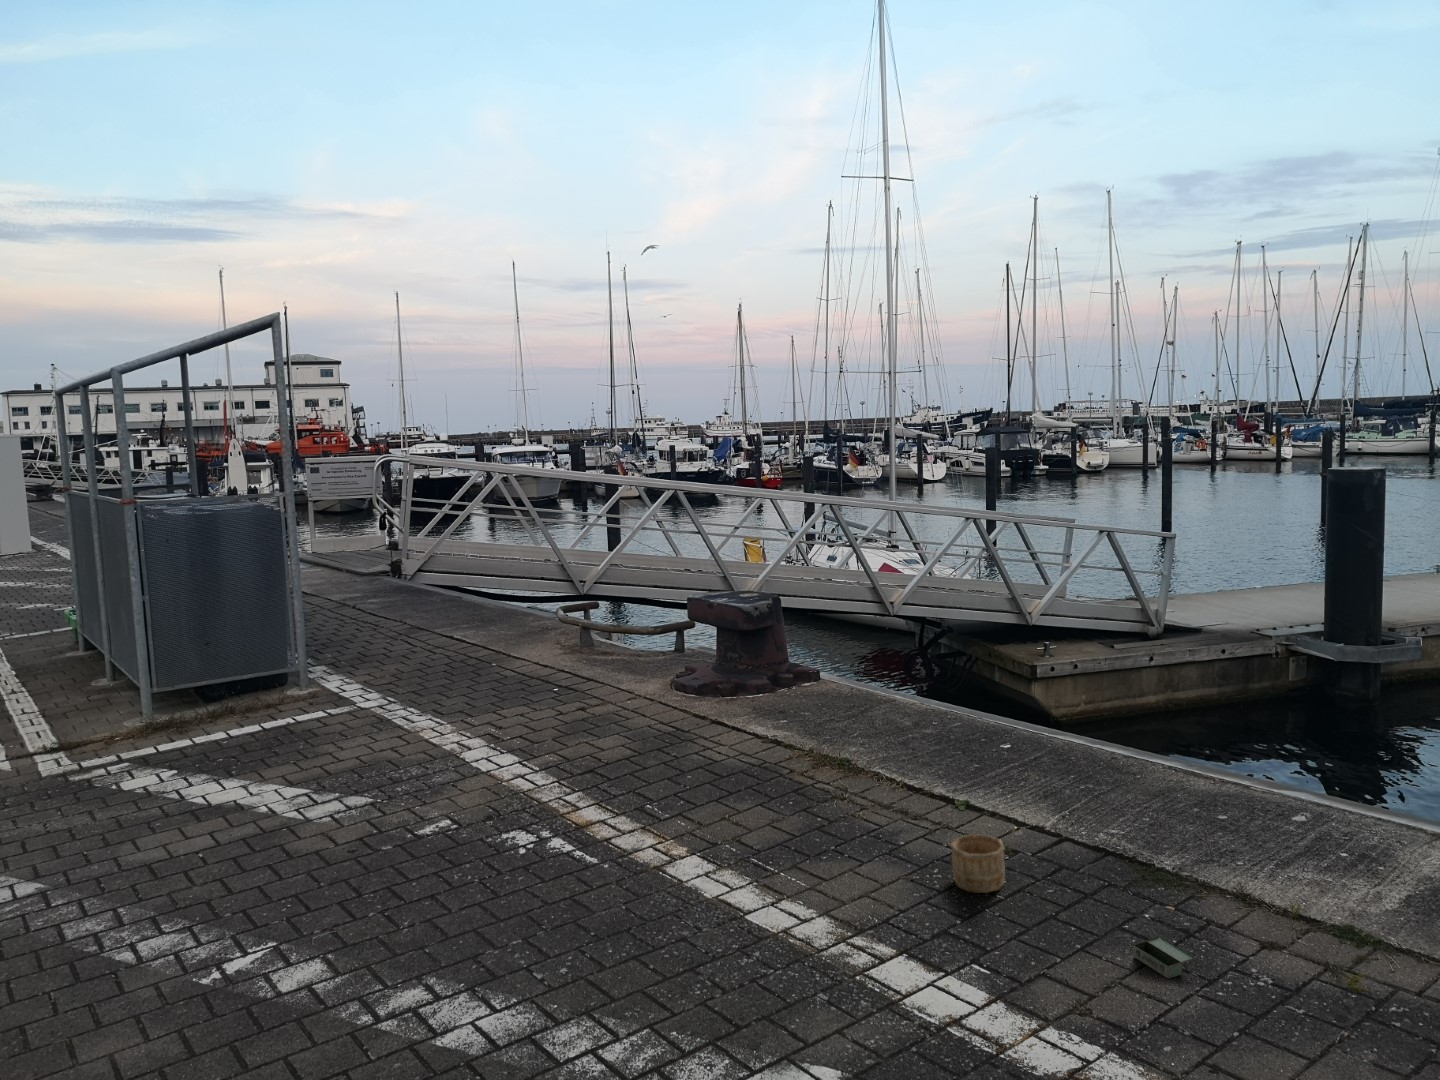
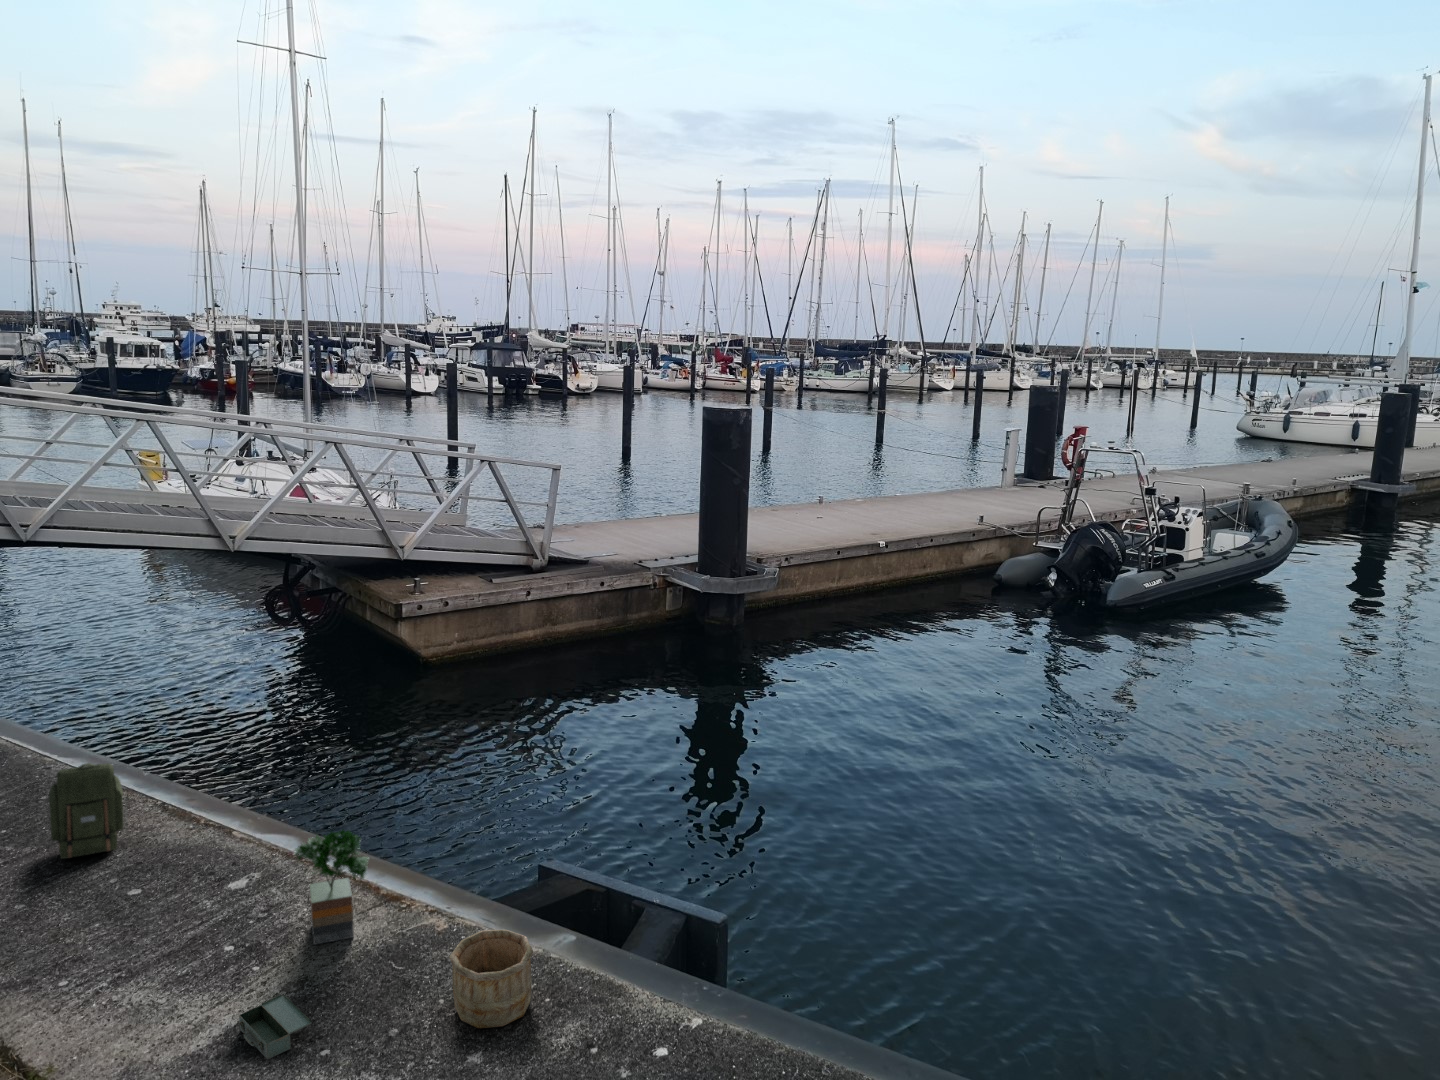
backpack: none [917,762,967,831] -> present [48,763,124,859]
potted tree: none [1138,820,1203,909] -> present [295,829,369,945]
wooden bucket: present [950,834,1005,893] -> present [449,930,533,1028]

